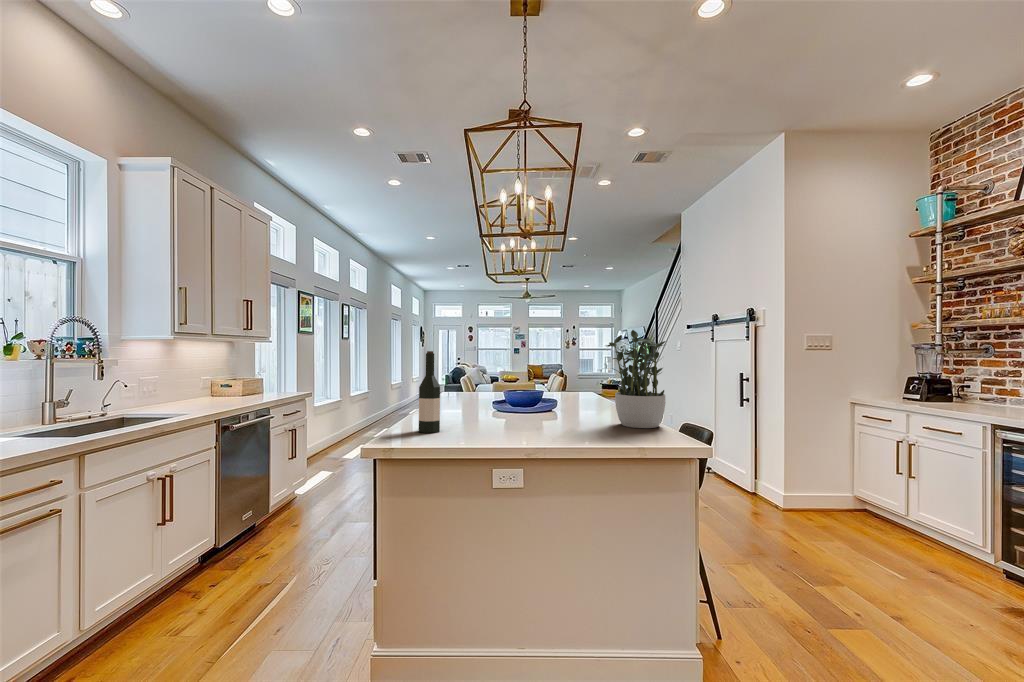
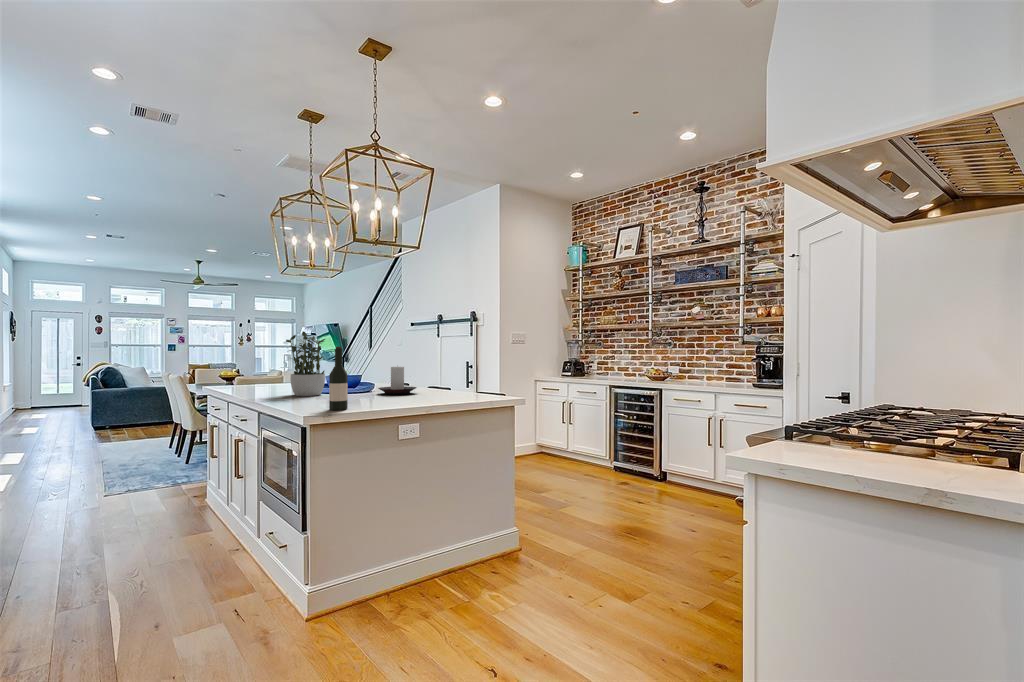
potted plant: present [607,330,666,428] -> present [286,331,325,396]
candle holder: none [548,375,597,414] -> present [378,366,416,394]

